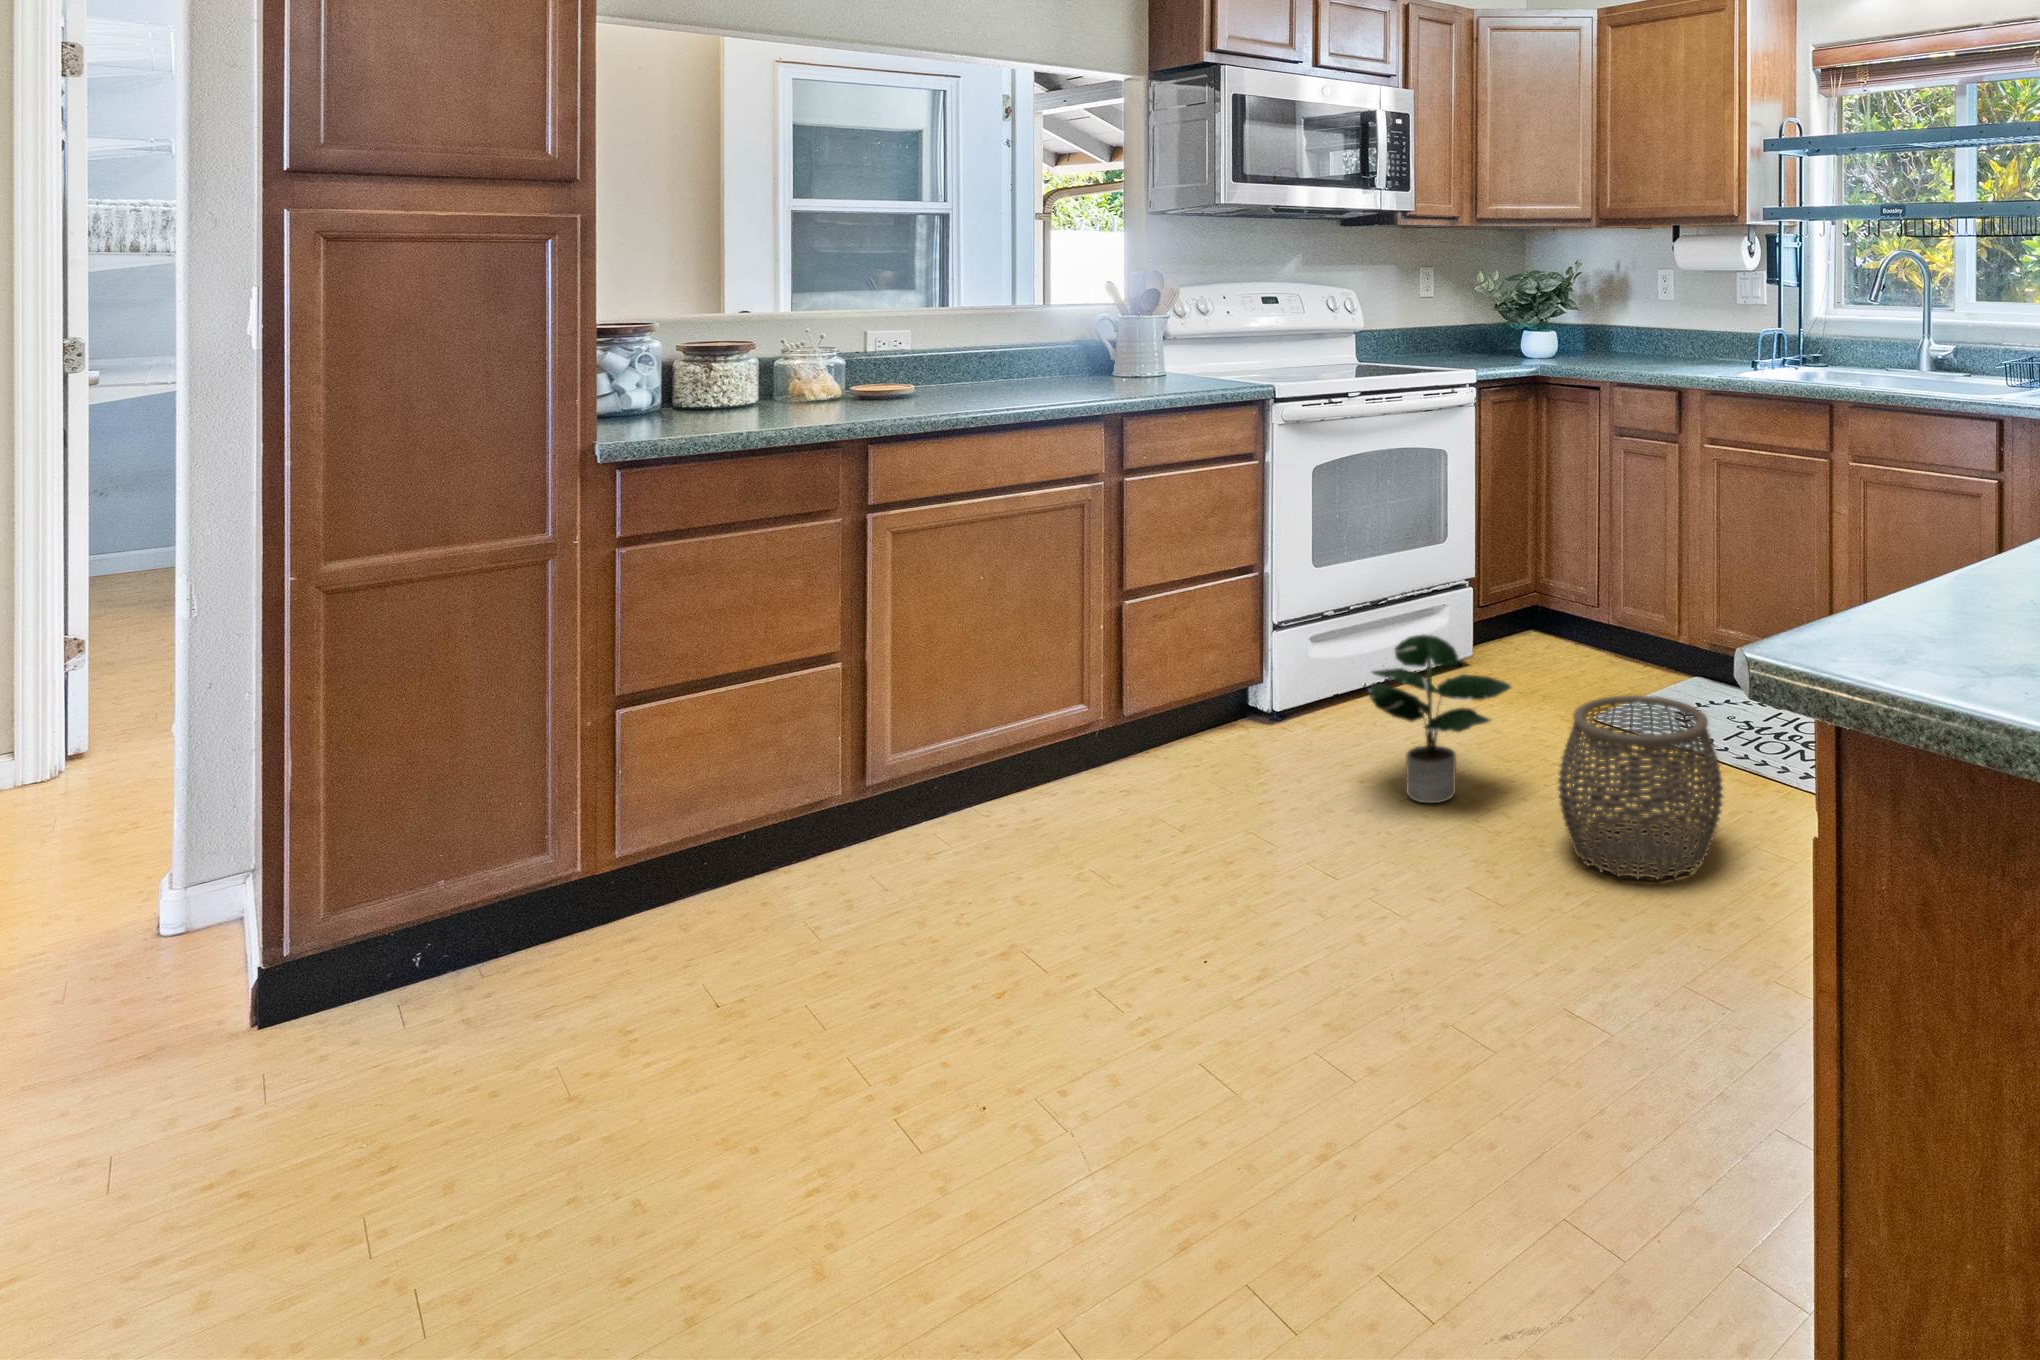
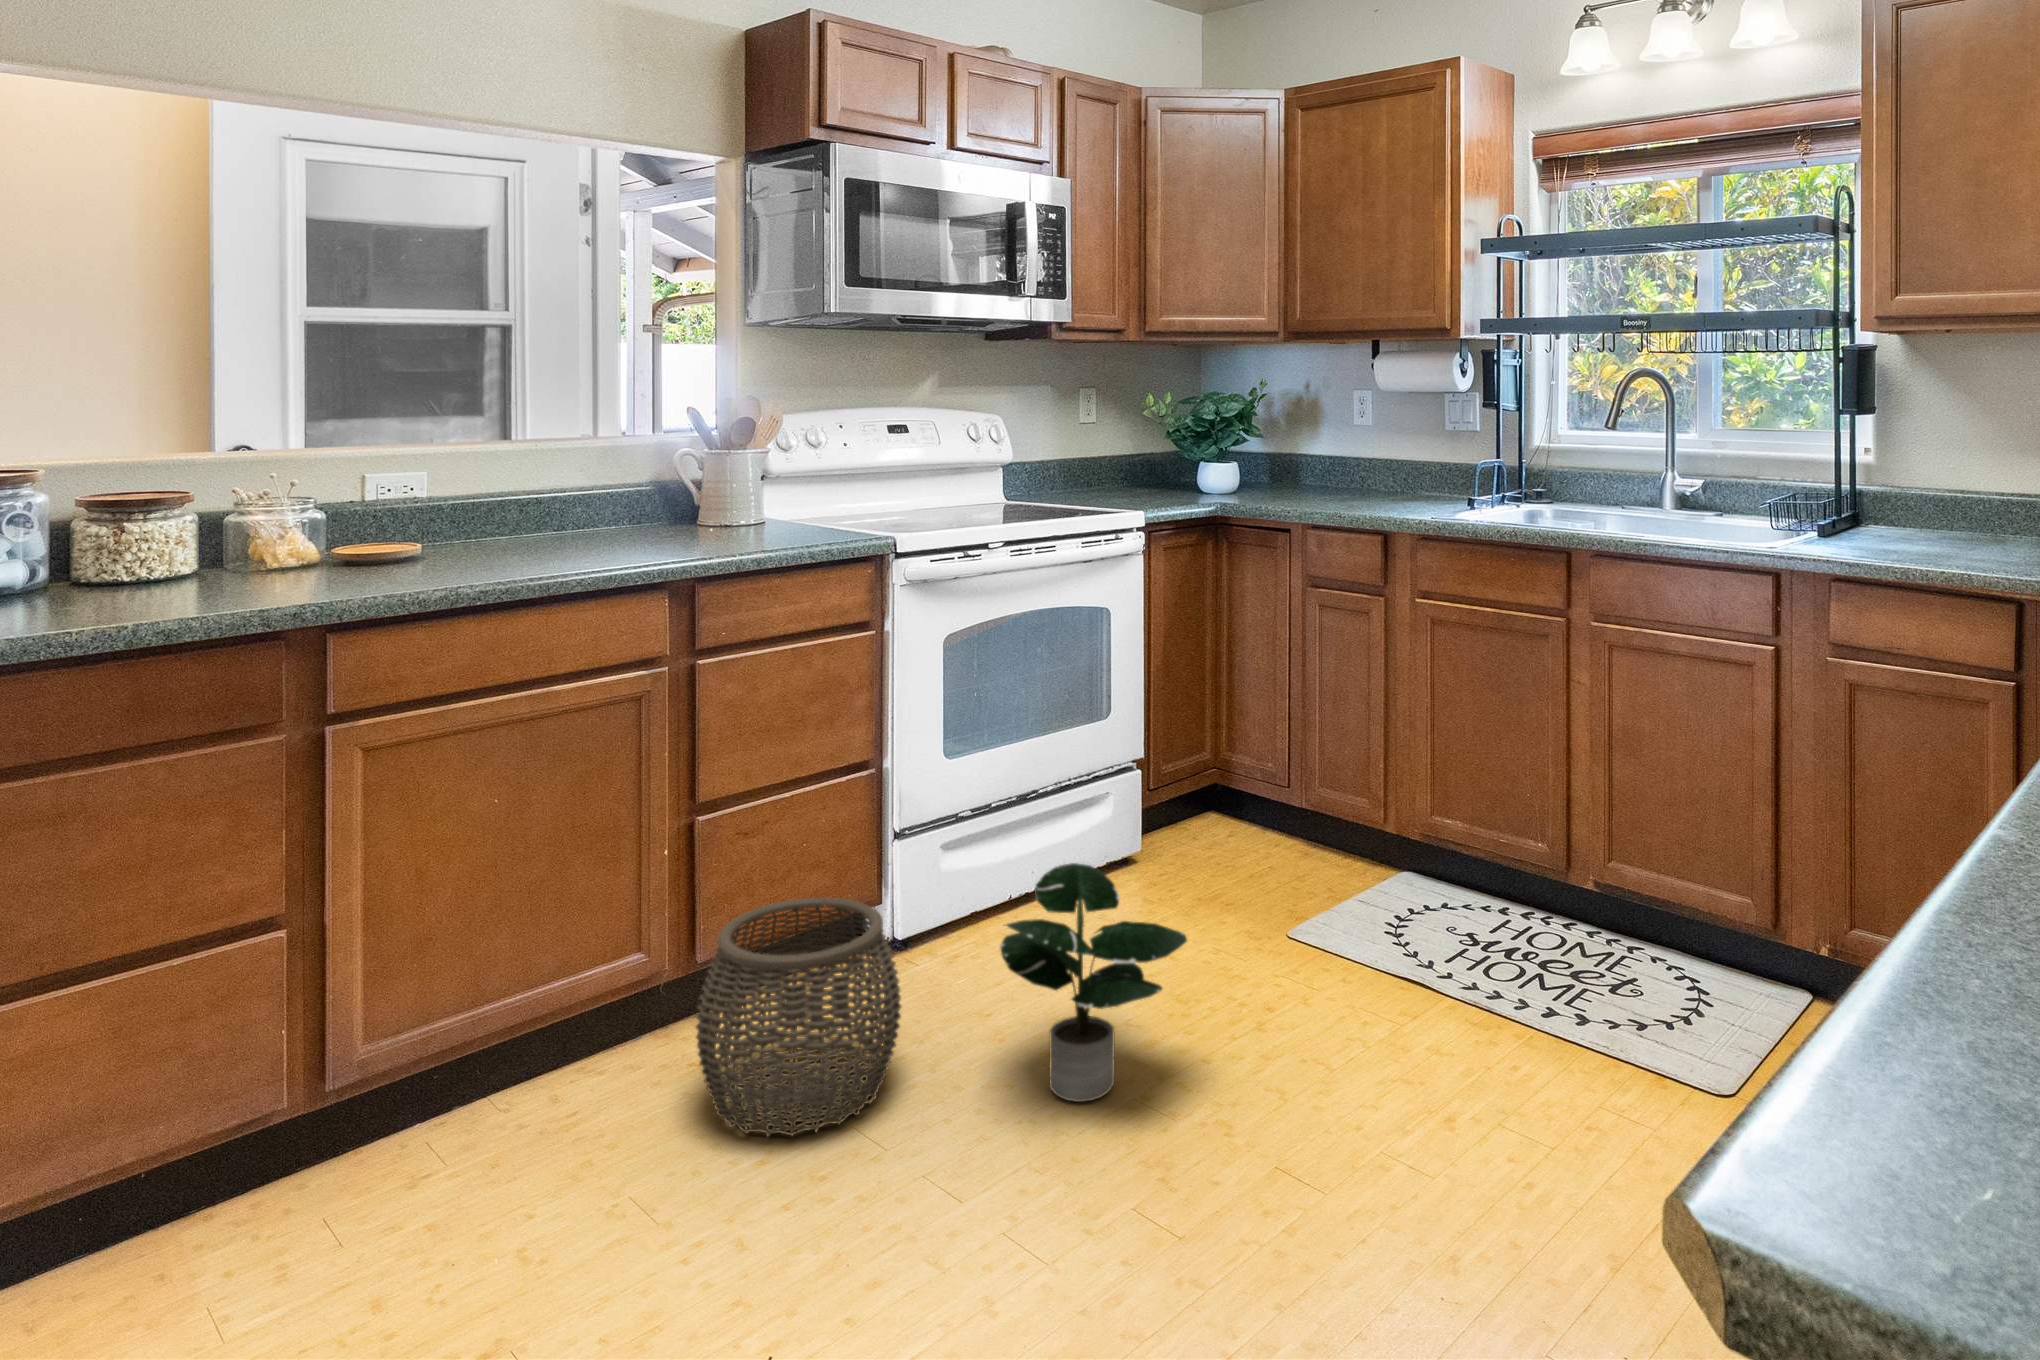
woven basket: present [1558,695,1723,879] -> present [696,898,901,1137]

